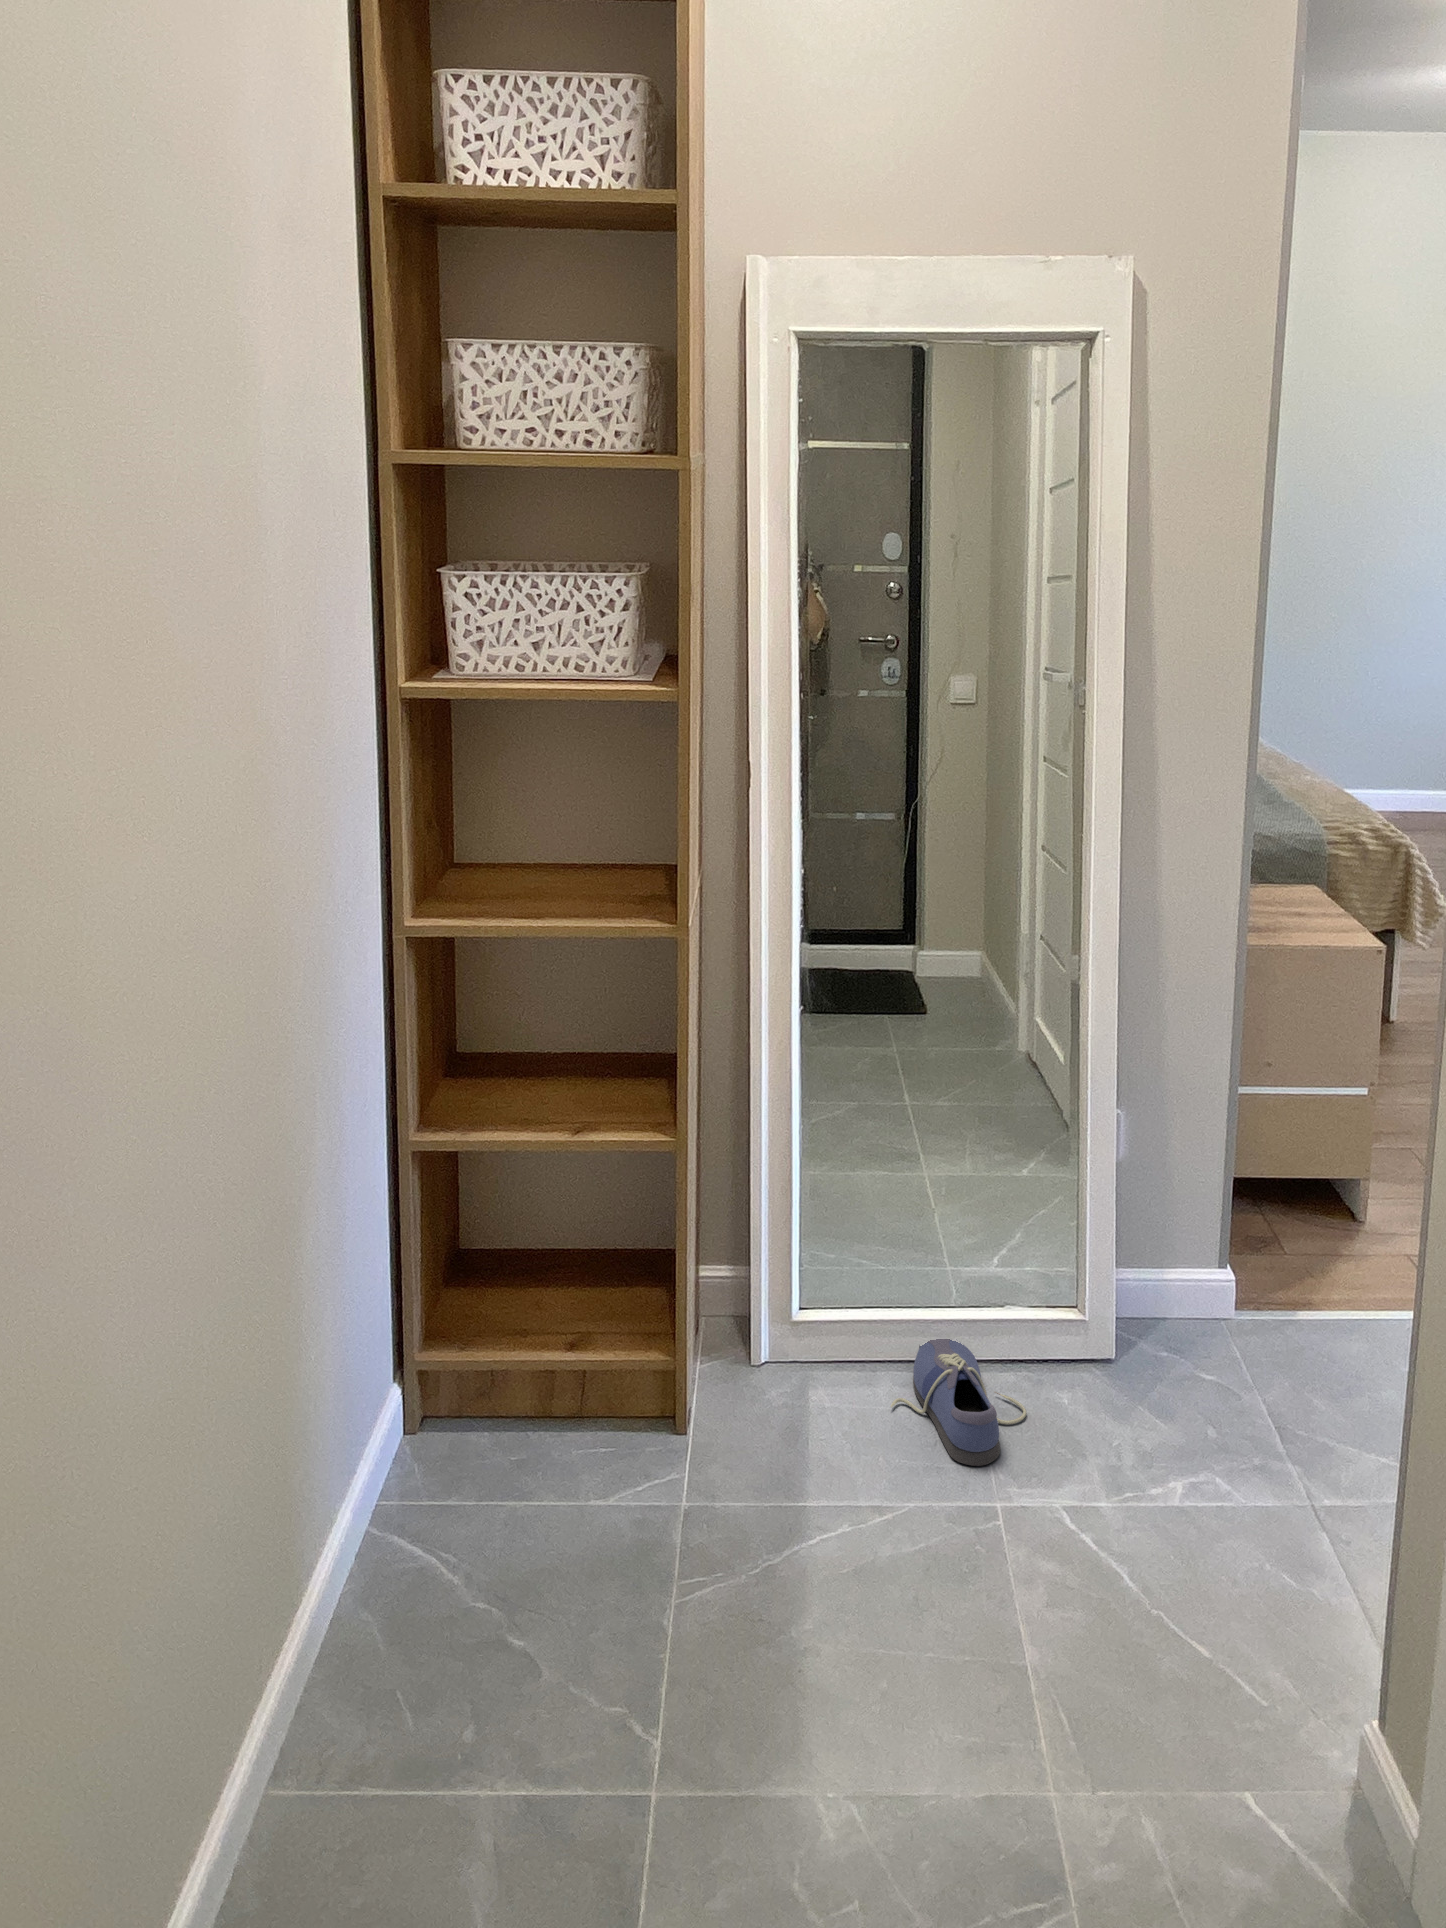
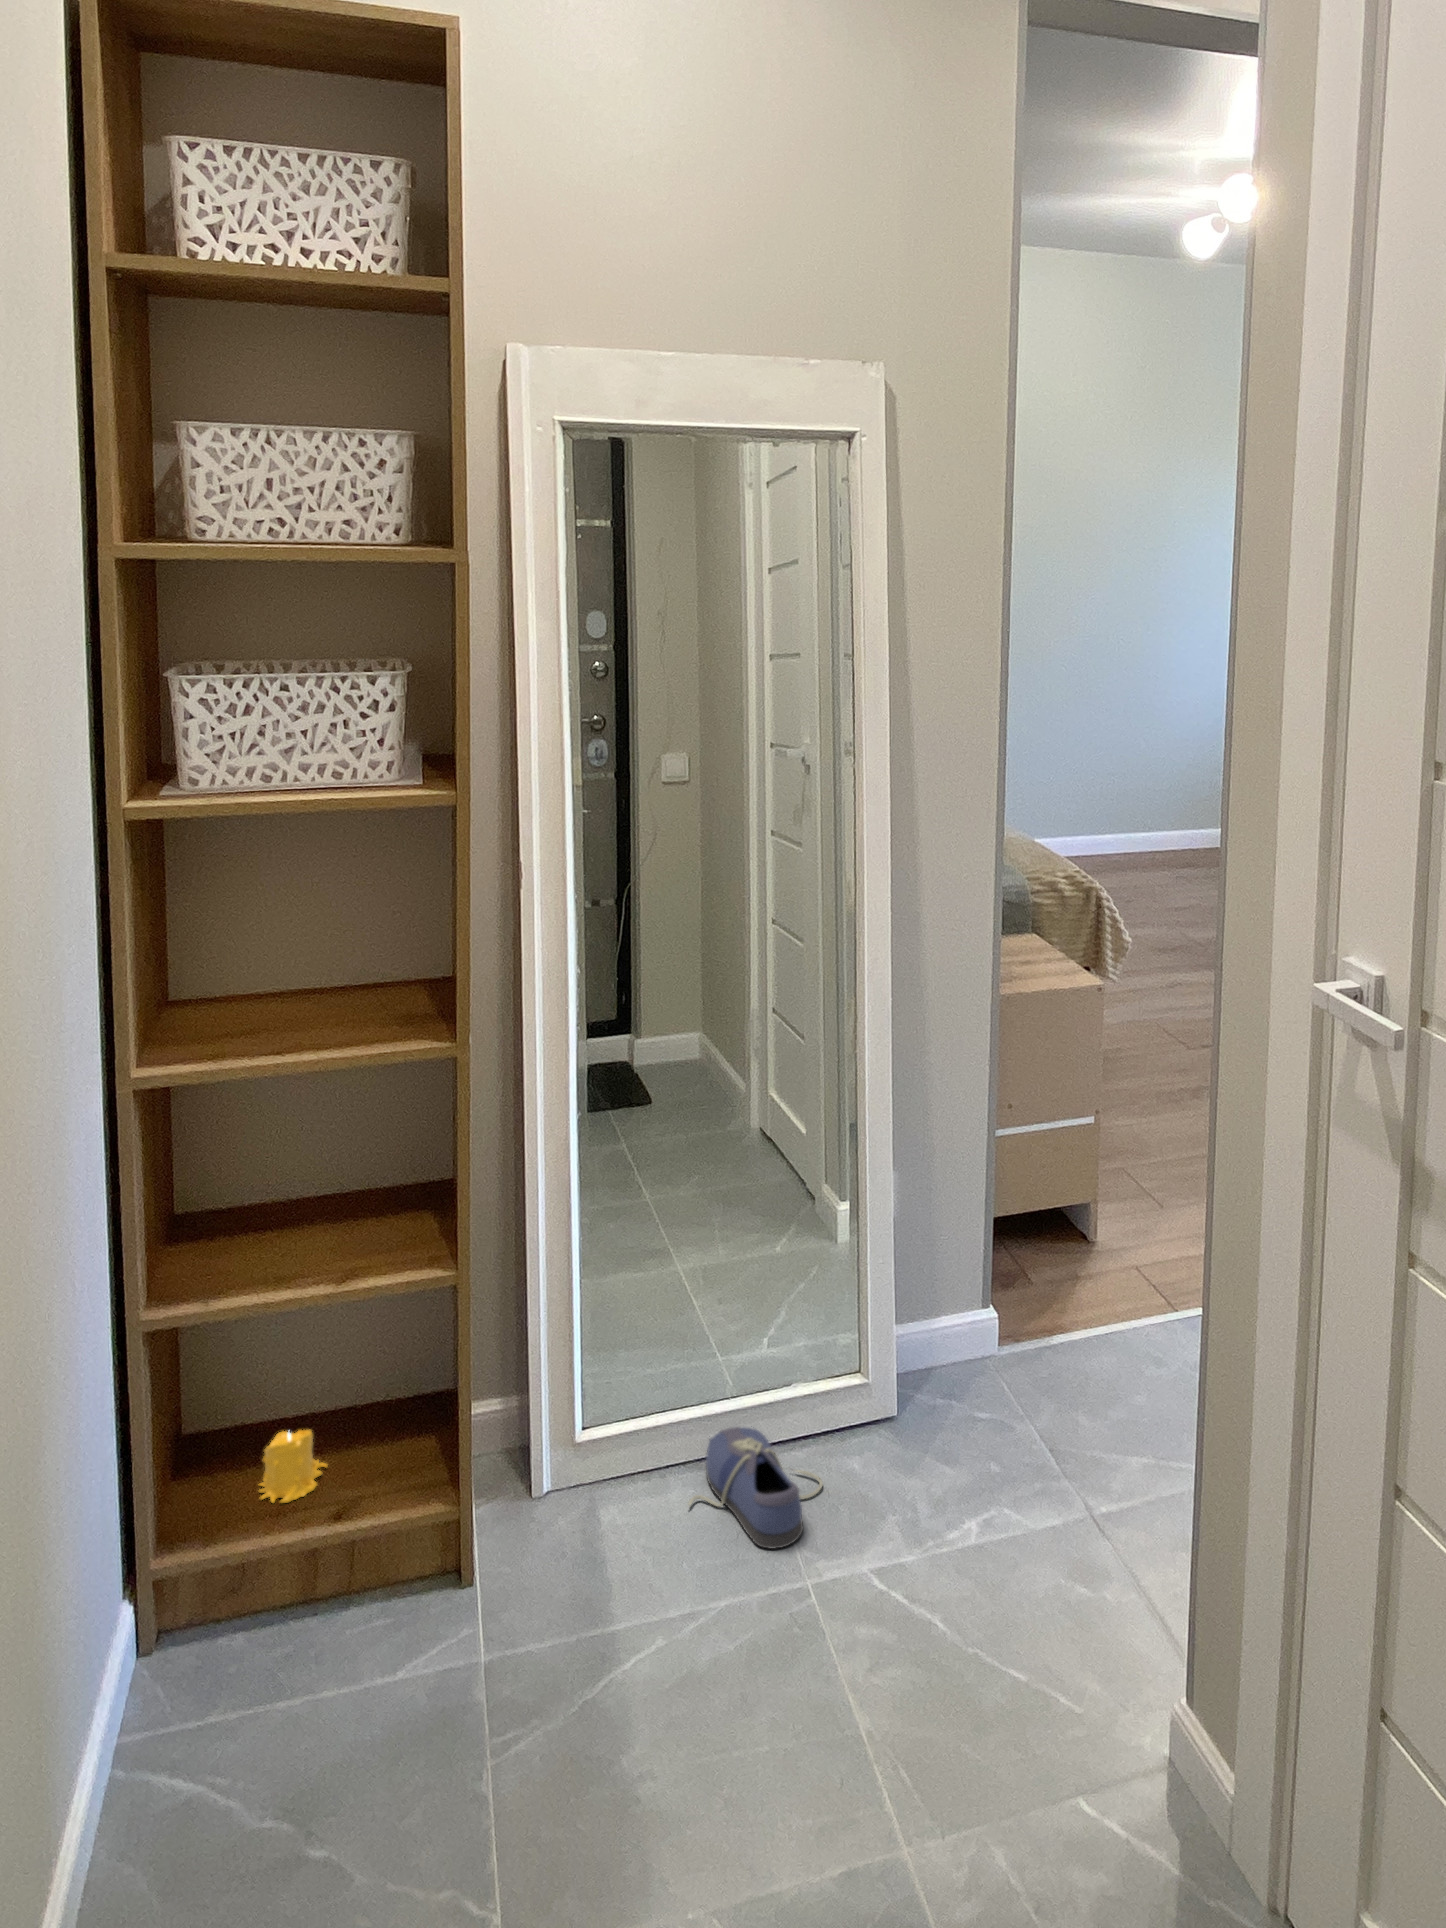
candle: none [512,1260,571,1326] -> present [259,1430,327,1503]

